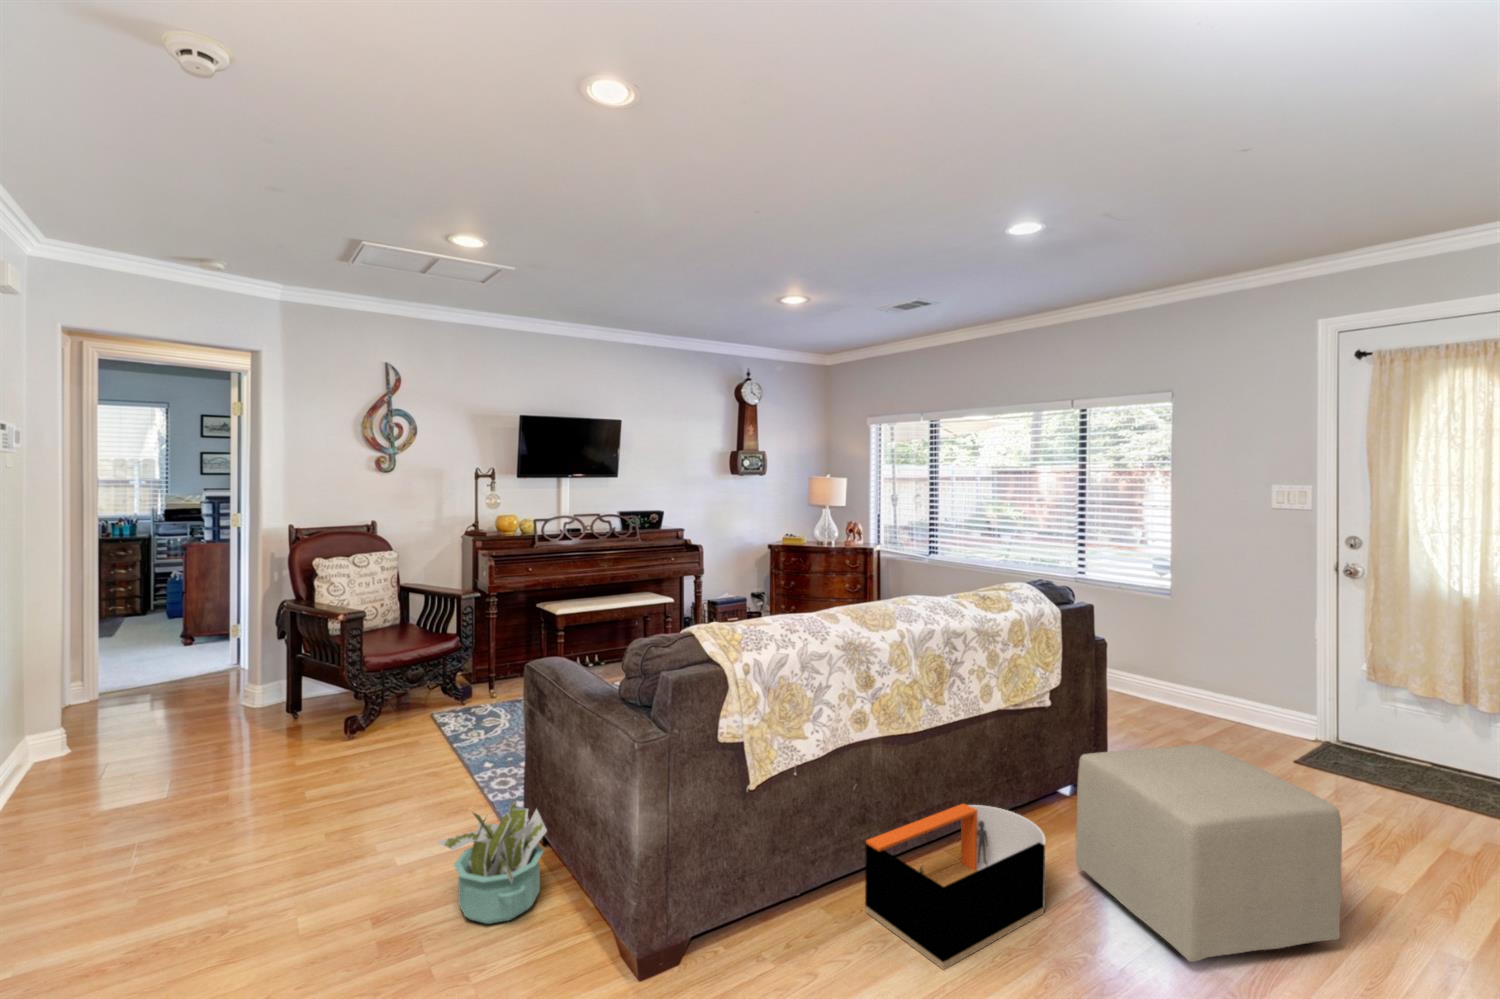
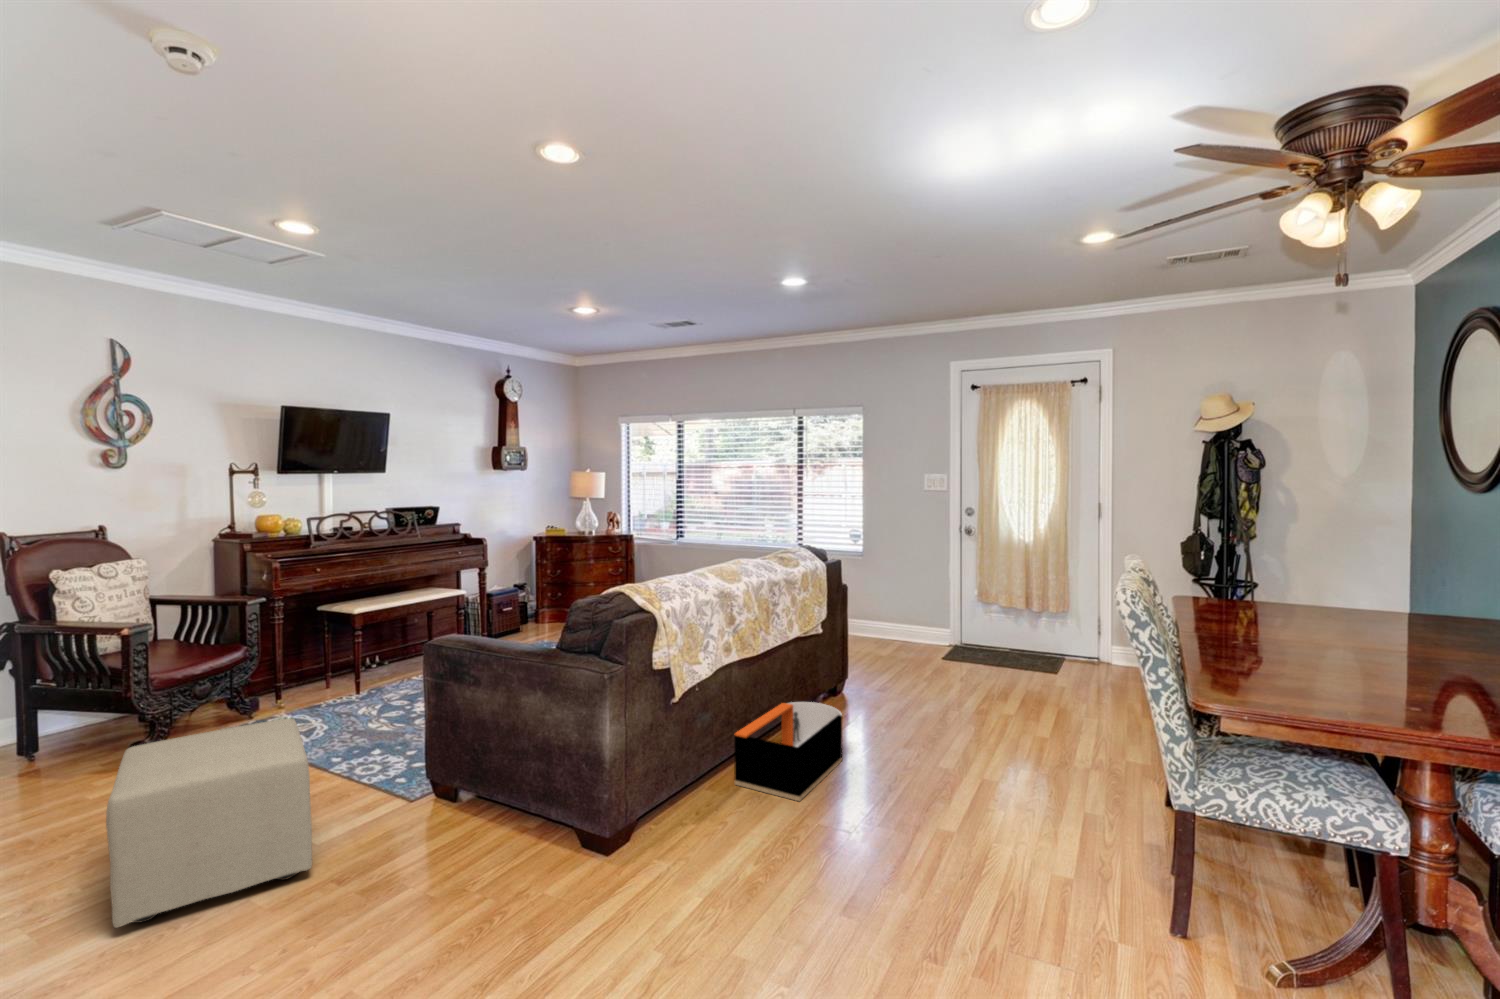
ottoman: present [1076,745,1342,962] -> present [106,719,312,928]
decorative plant: present [438,802,547,924] -> none [380,758,485,861]

